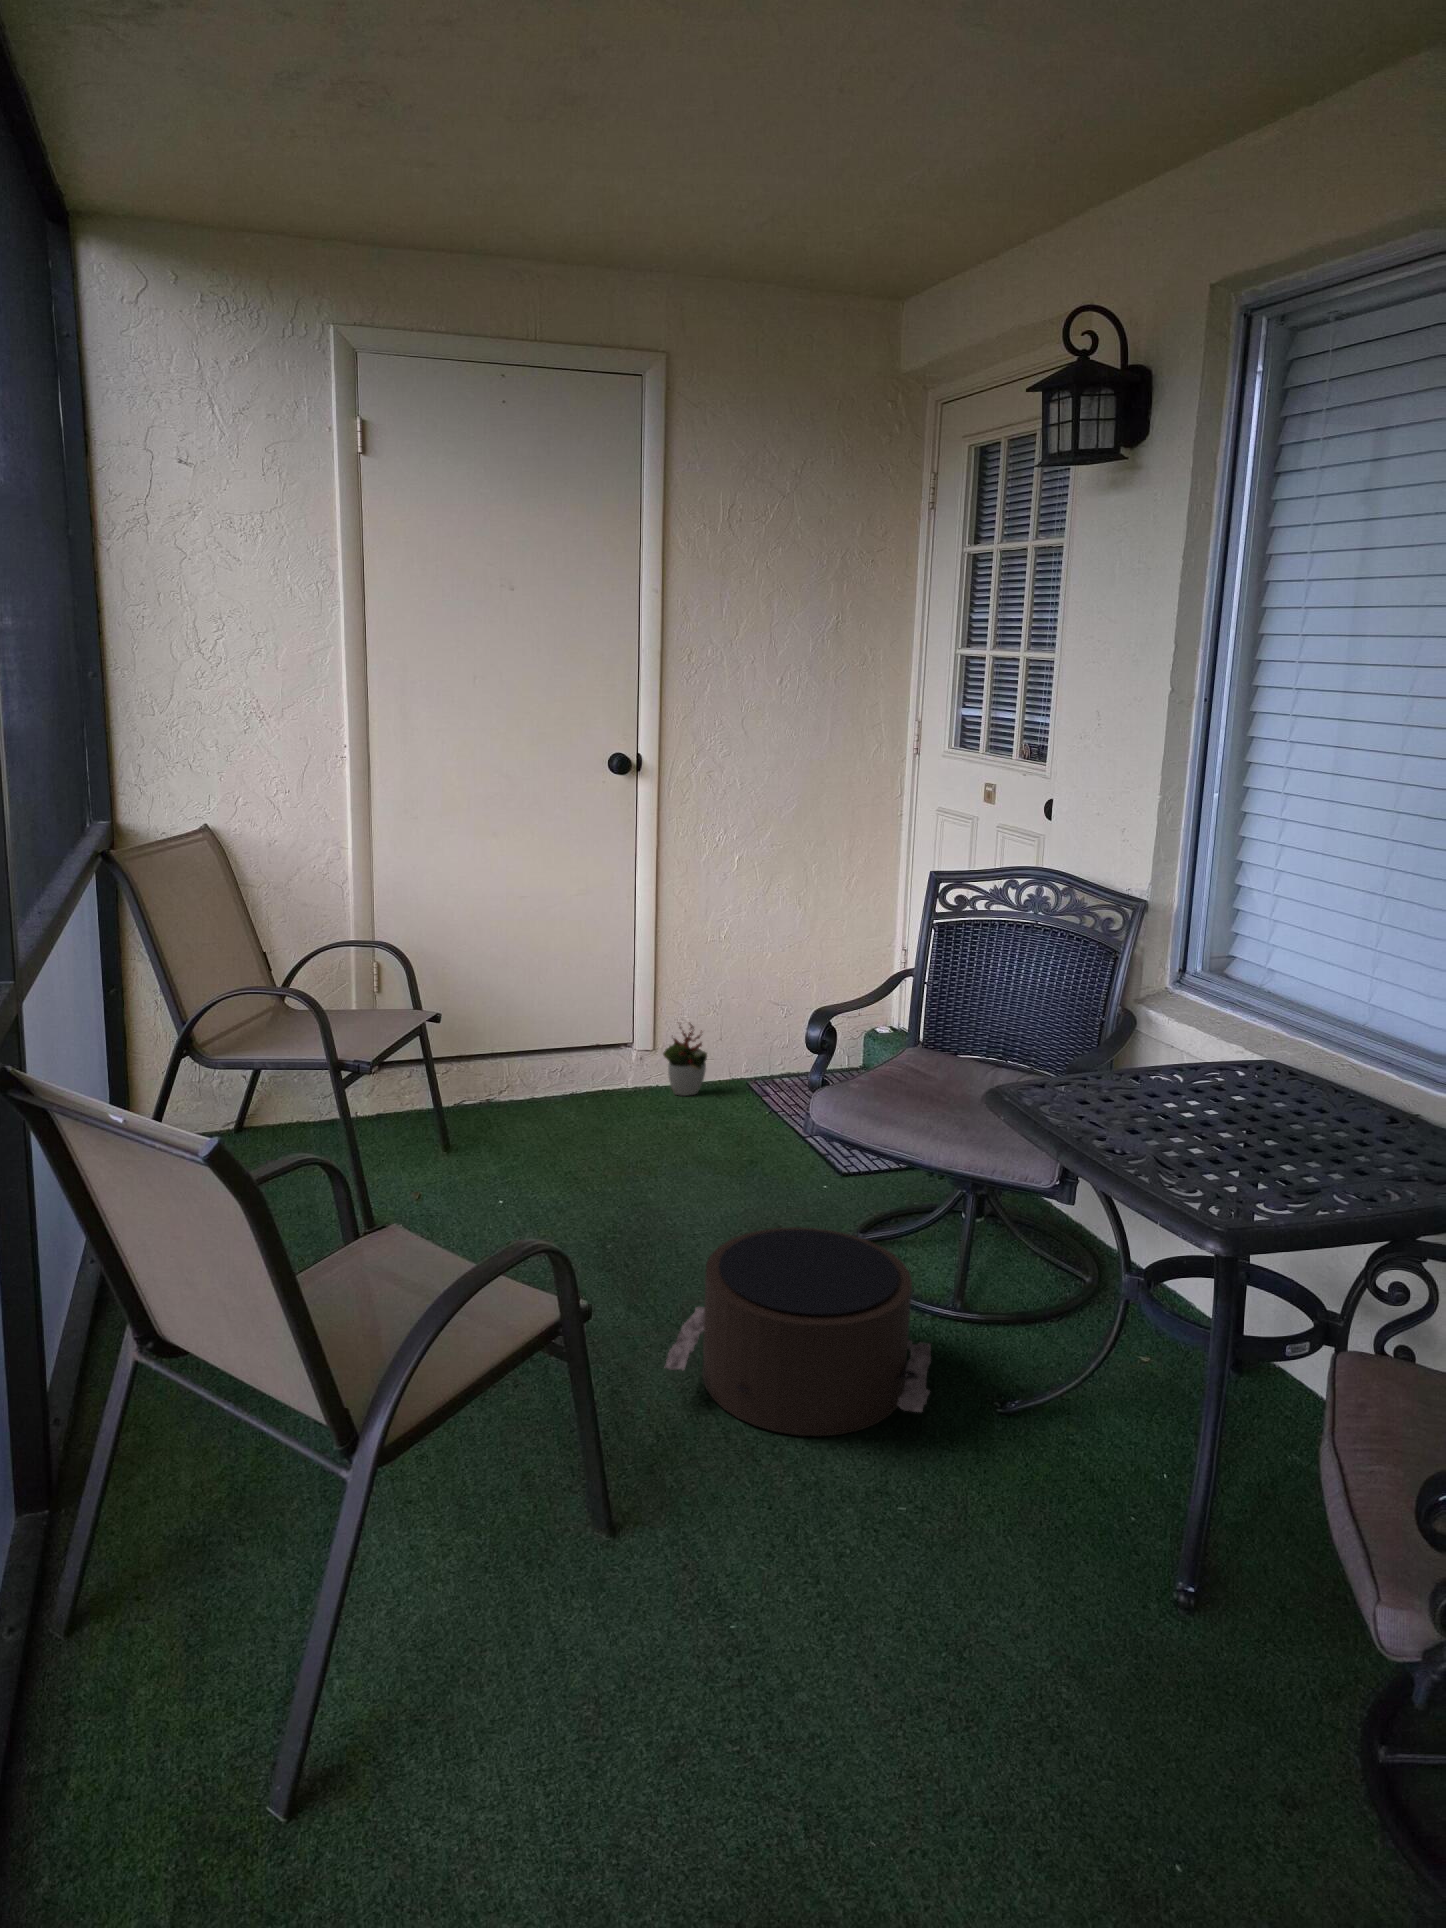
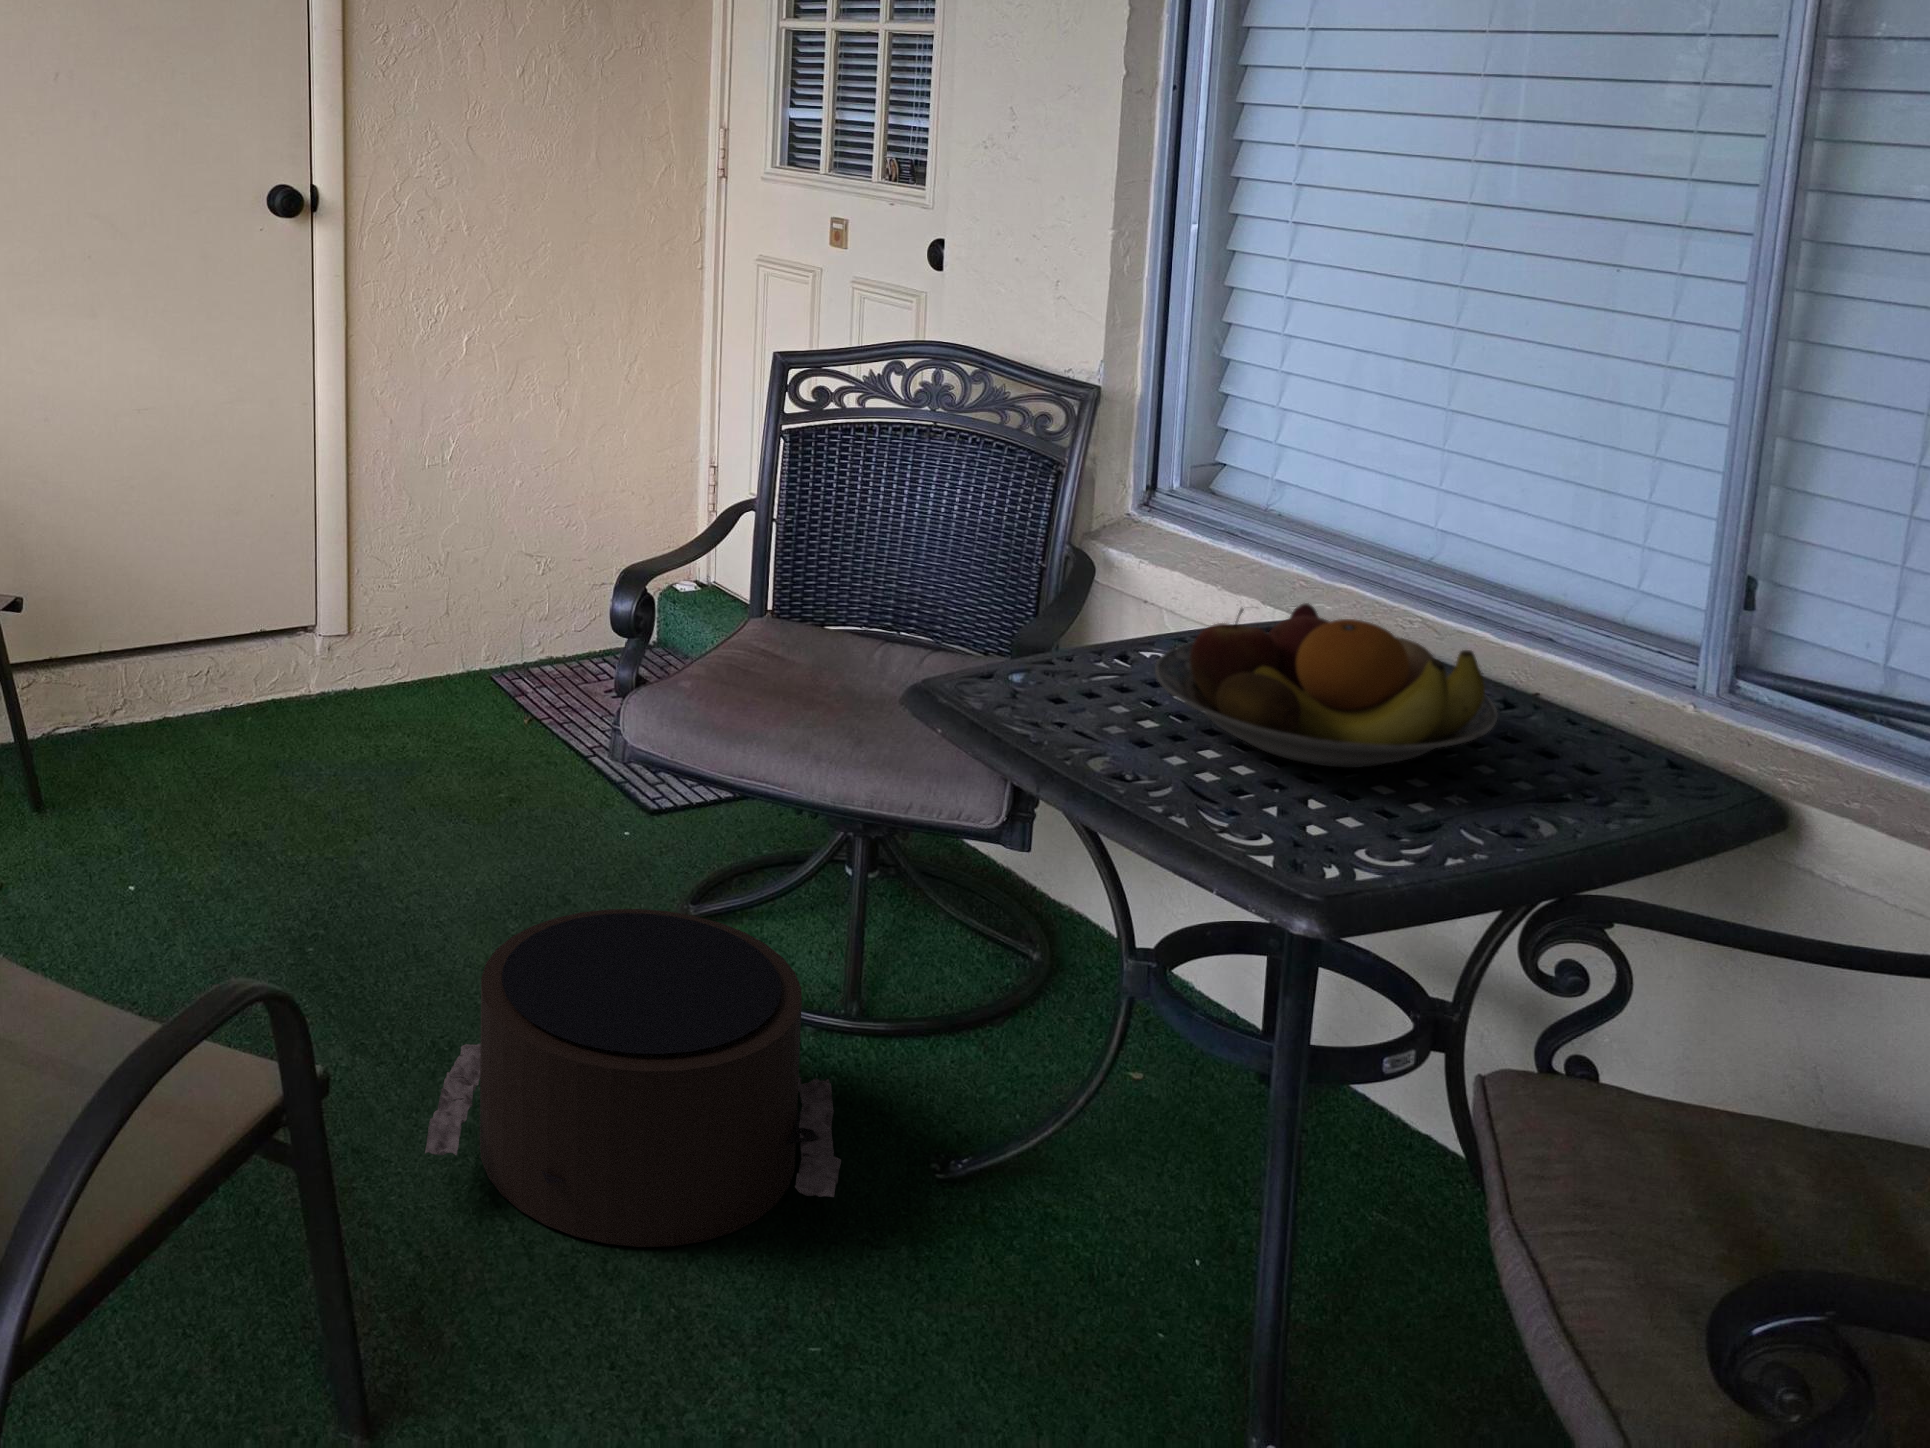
decorative plant: present [663,1023,707,1096] -> none [362,586,430,699]
fruit bowl: none [1144,1046,1369,1152] -> present [1155,603,1497,768]

